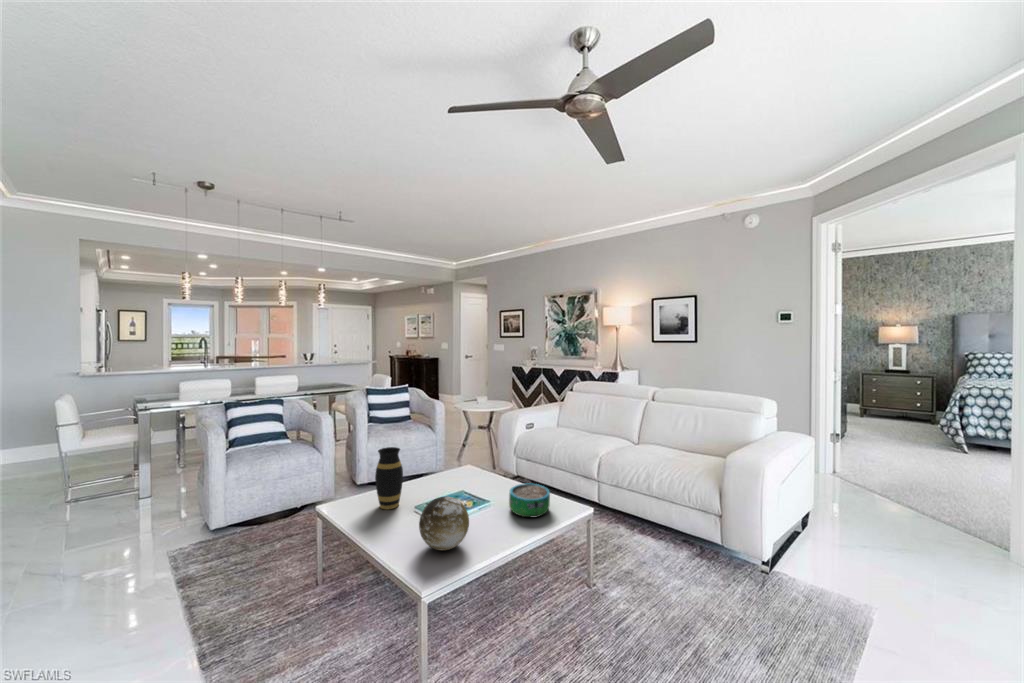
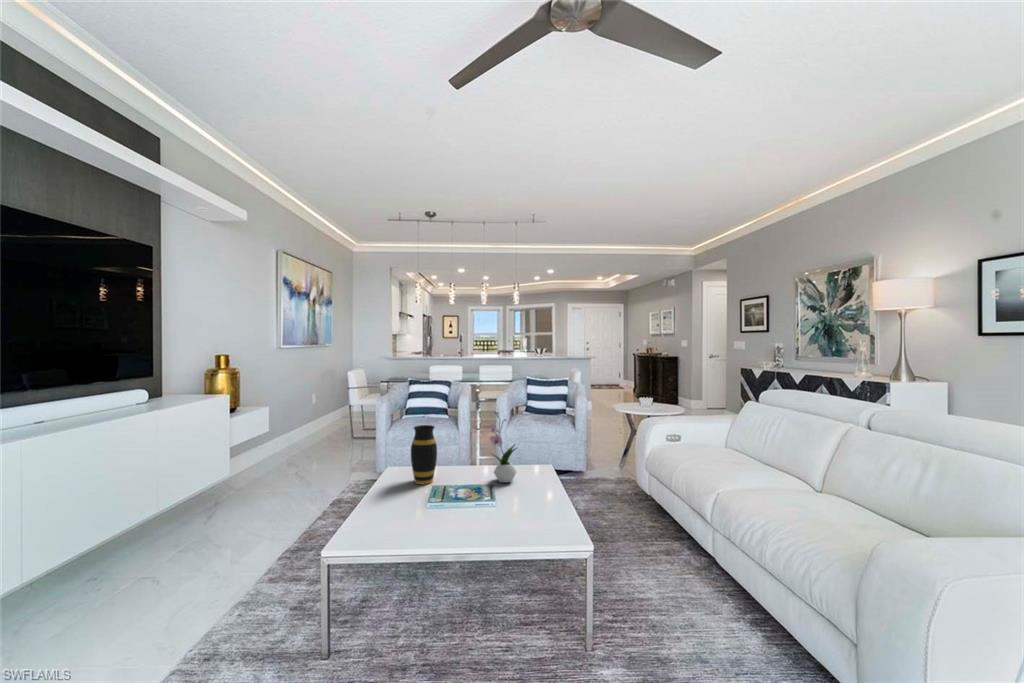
flower arrangement: none [444,424,472,487] -> present [490,412,517,483]
decorative bowl: present [509,484,550,517] -> none [494,493,545,537]
decorative orb: present [419,496,469,551] -> none [365,477,419,533]

